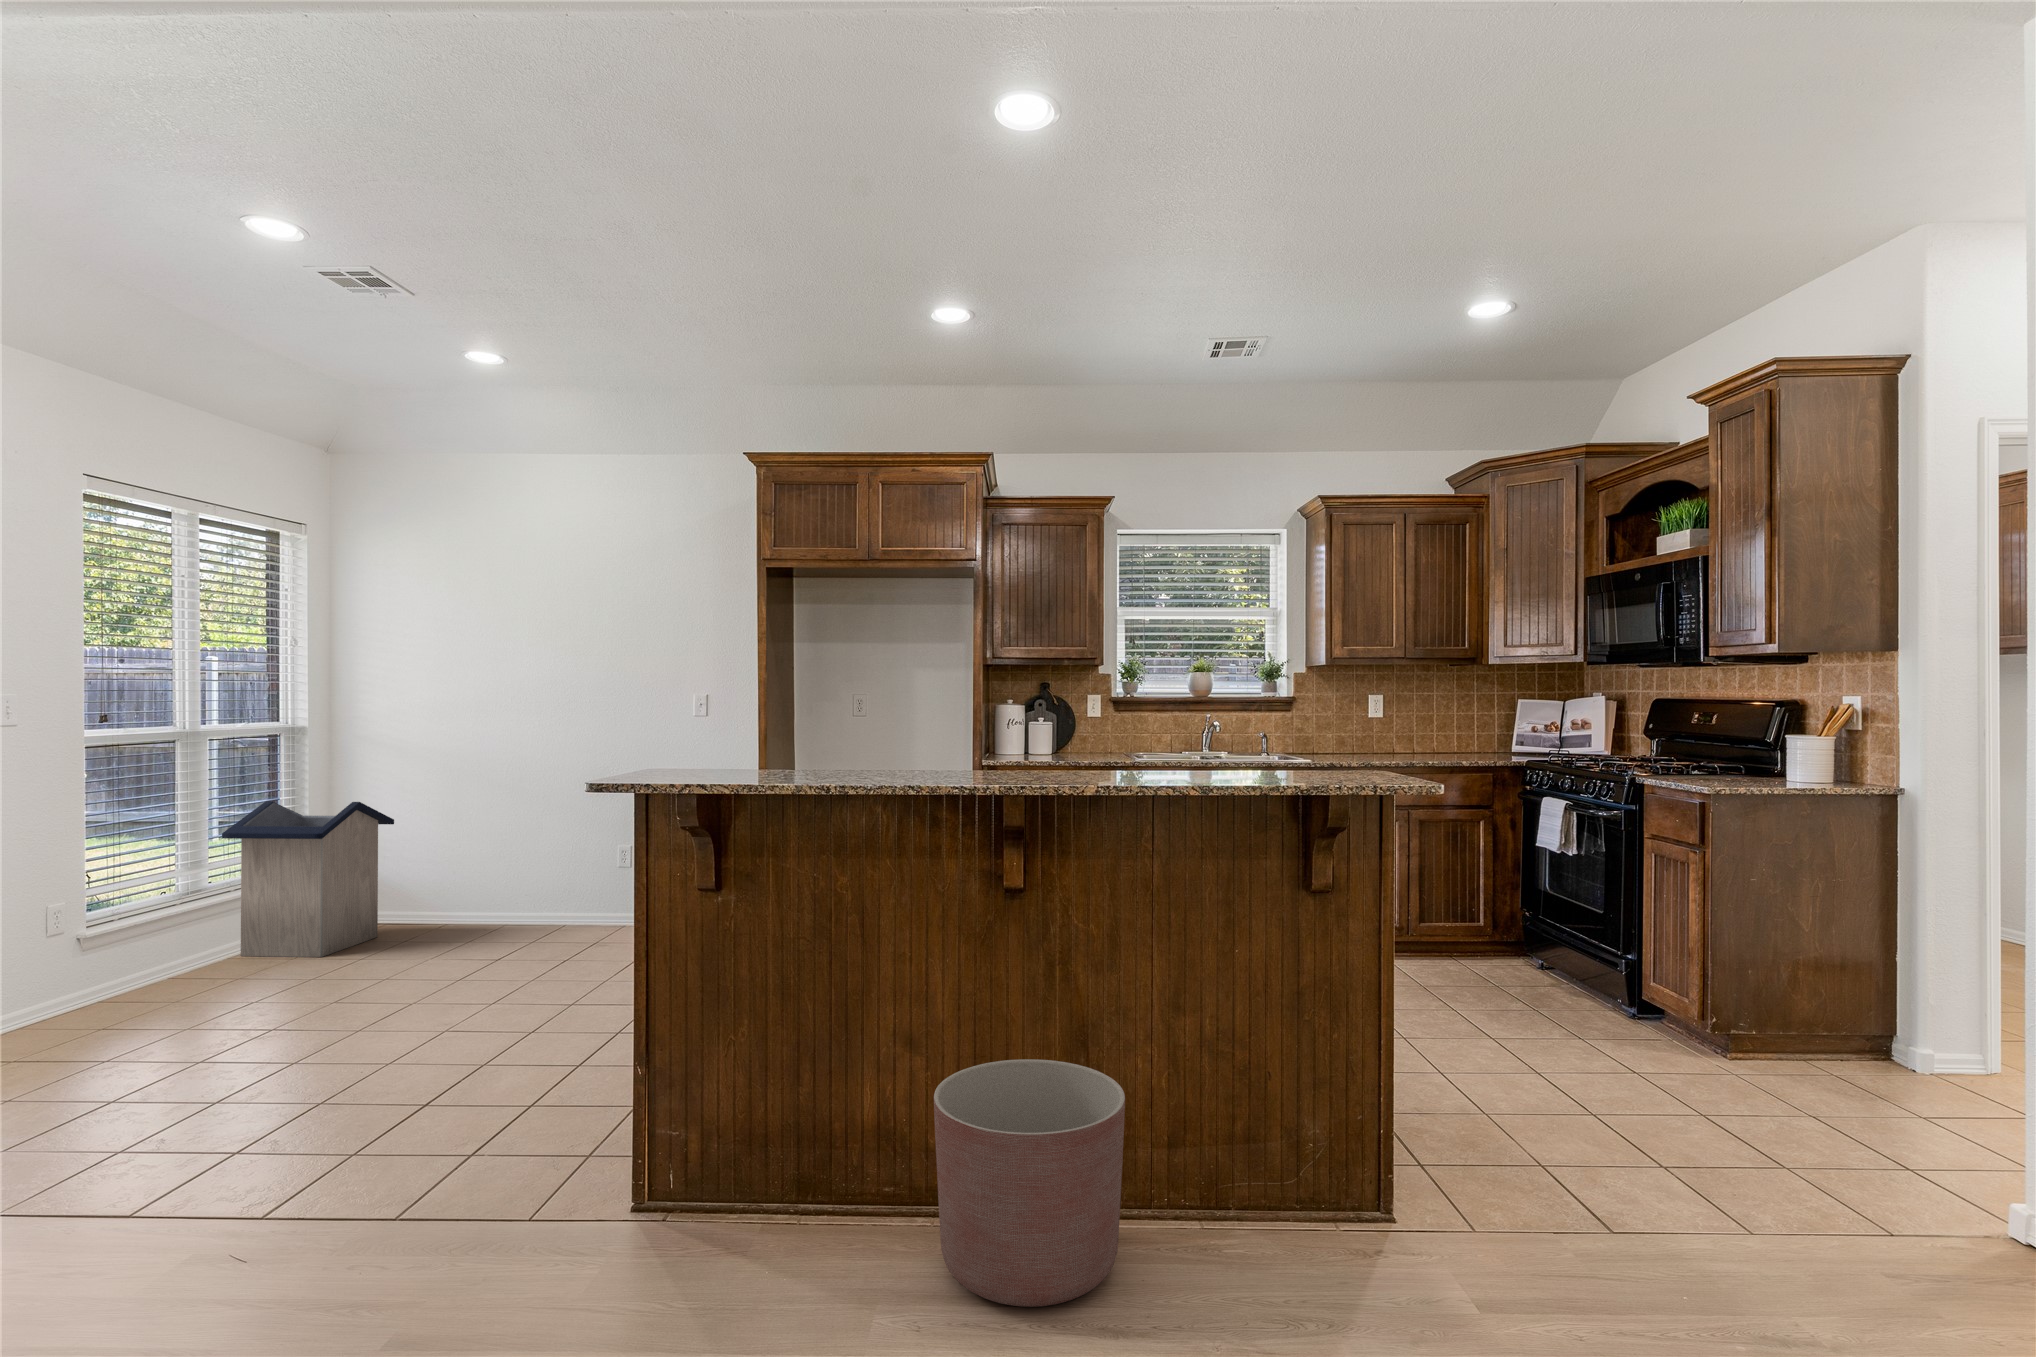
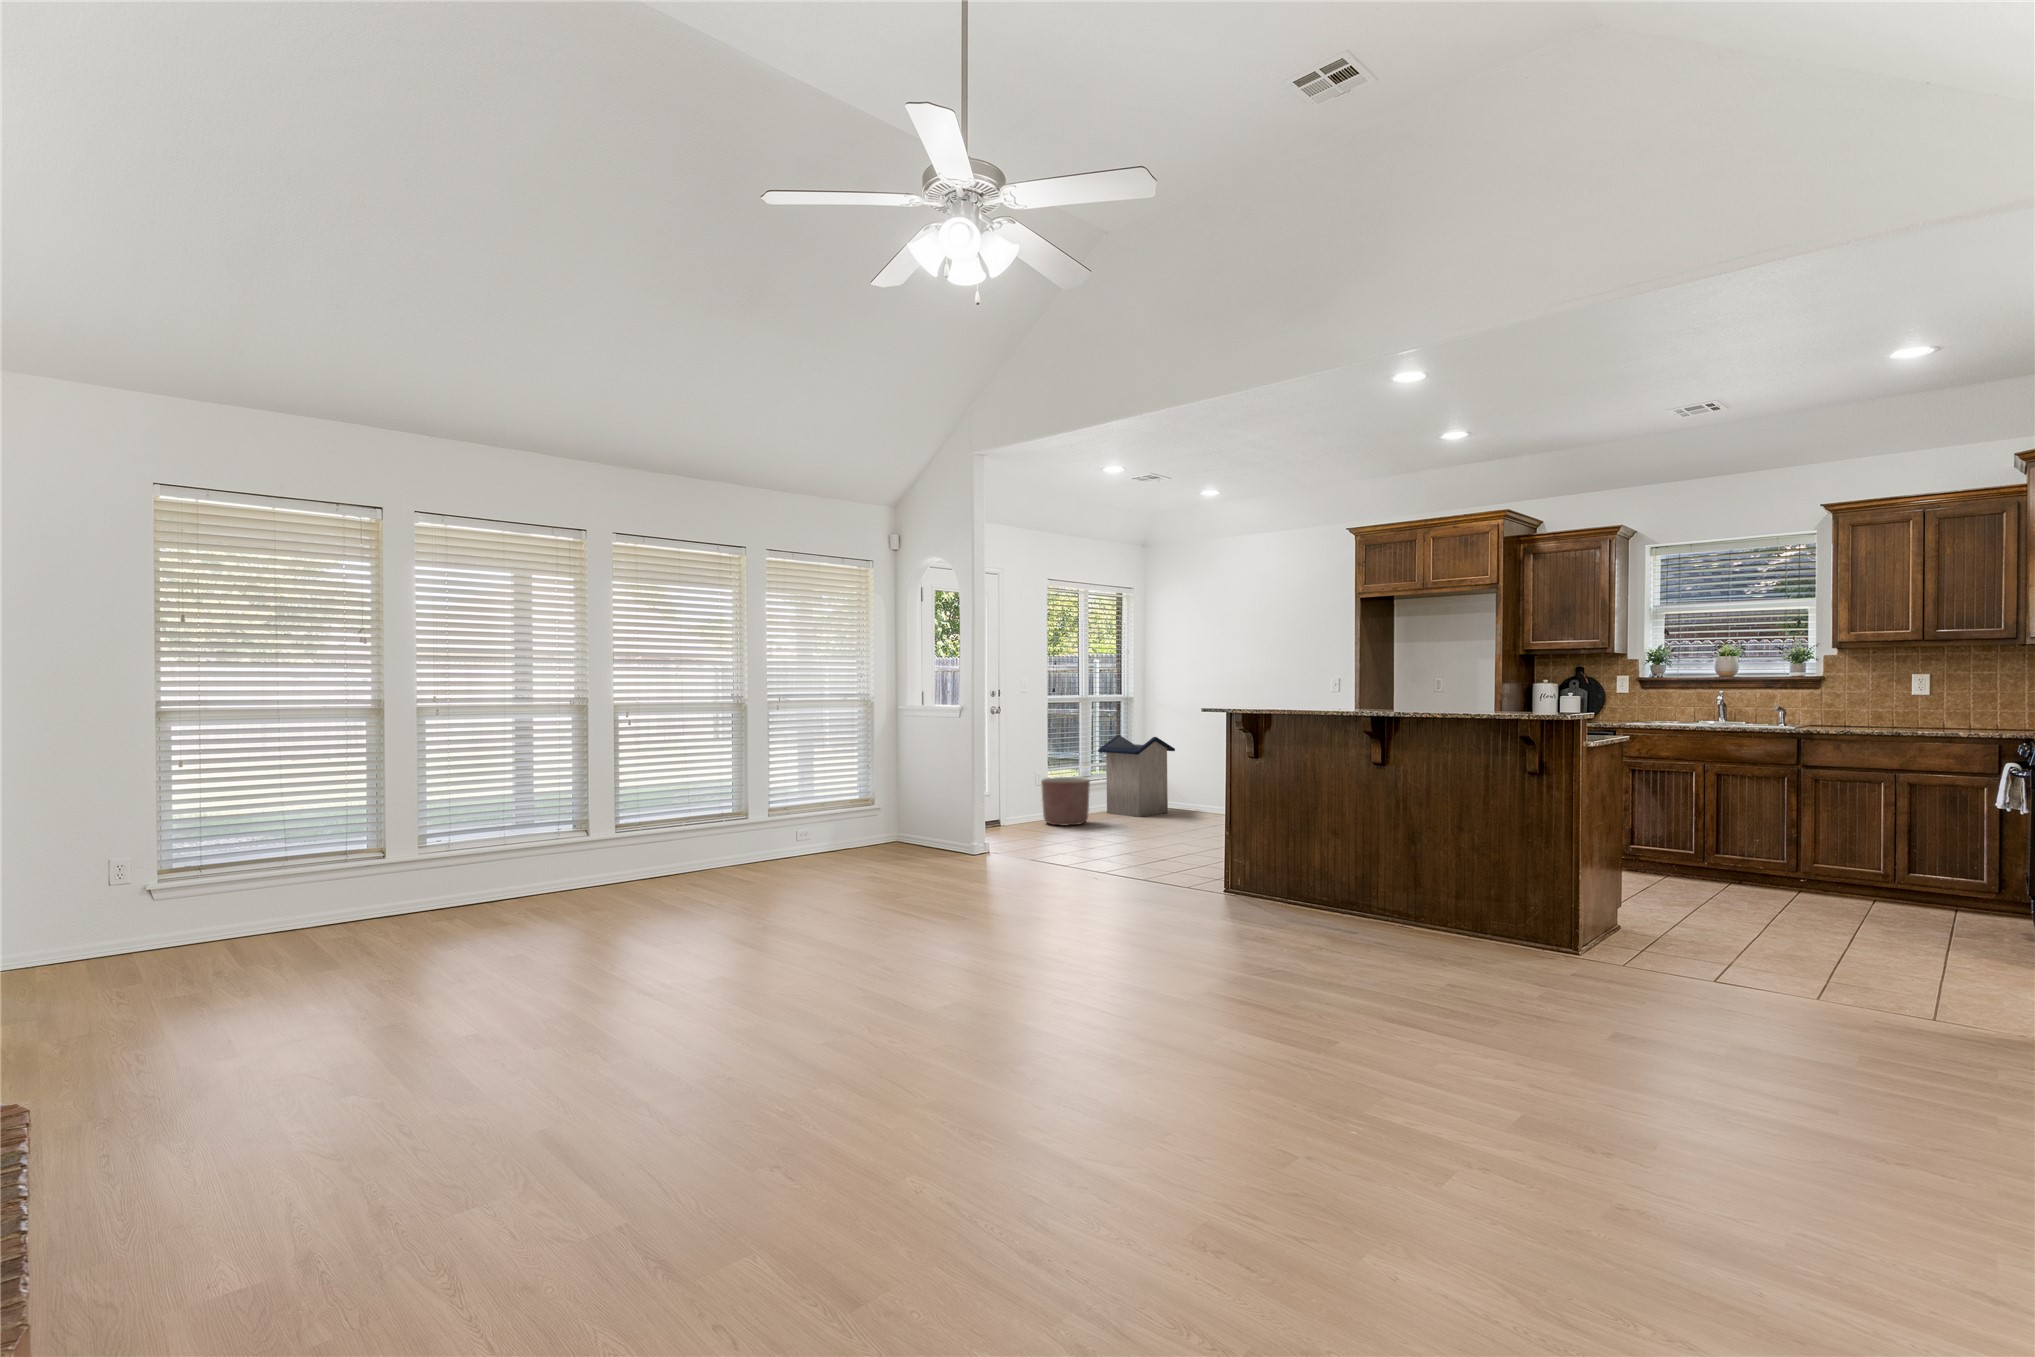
planter: present [934,1059,1125,1307] -> present [1041,777,1090,826]

